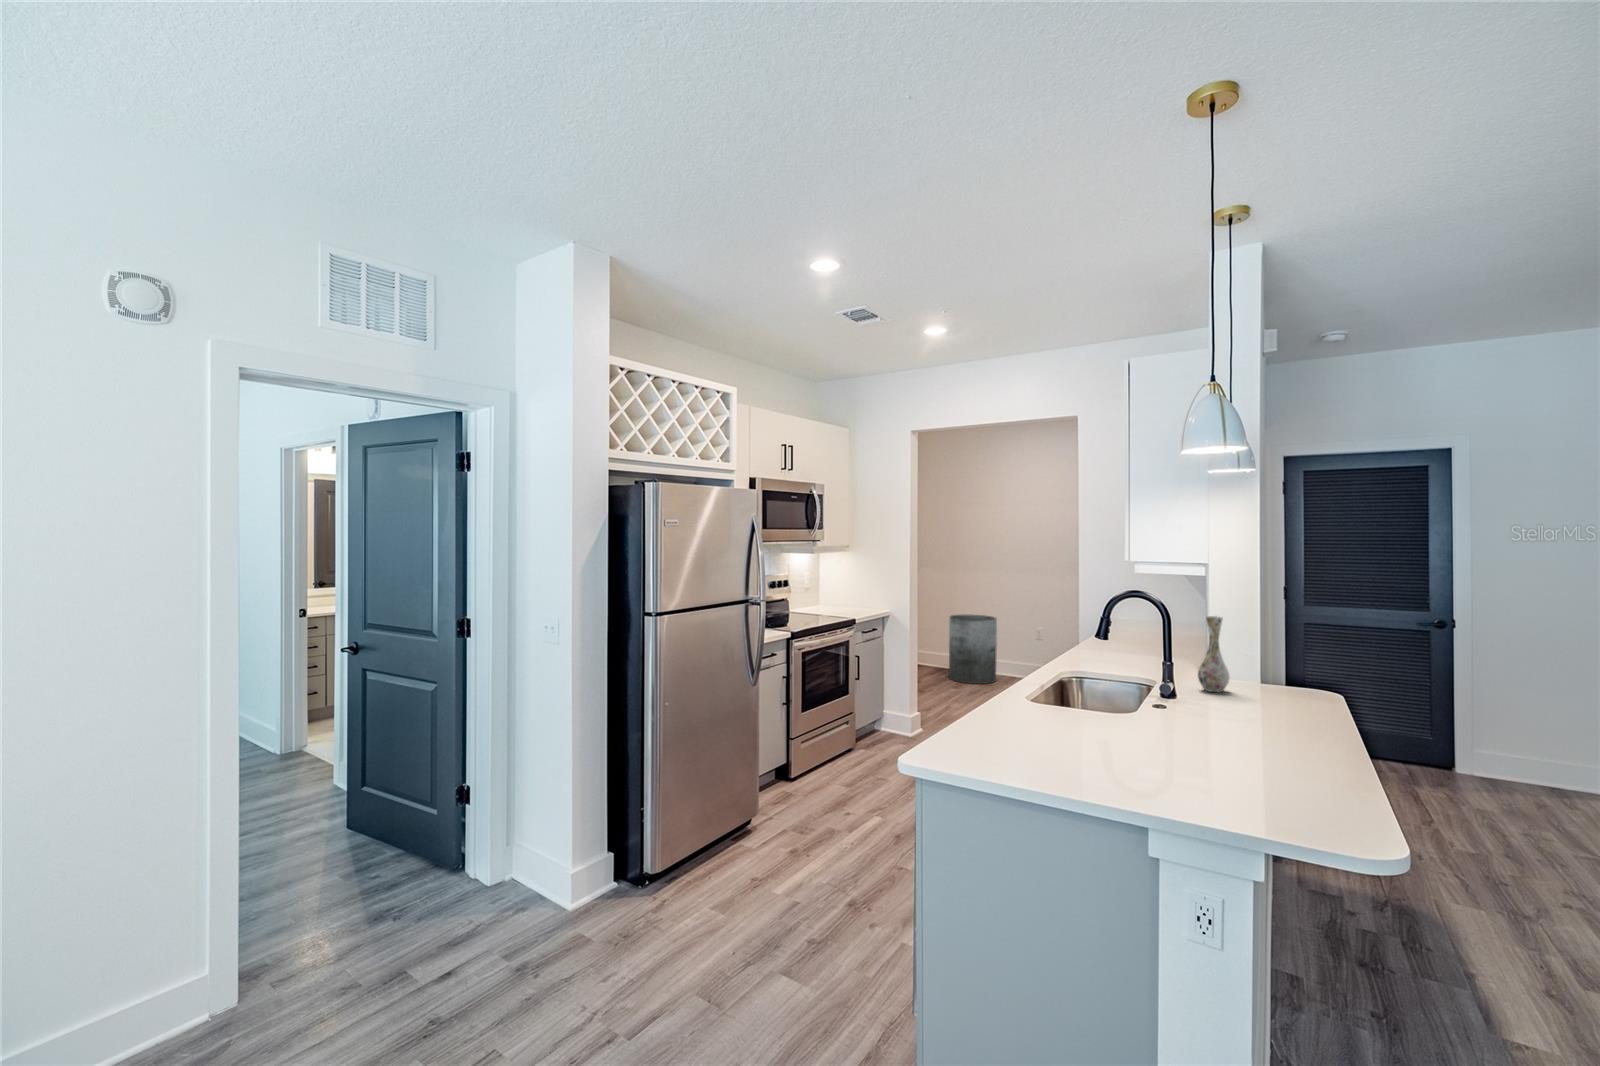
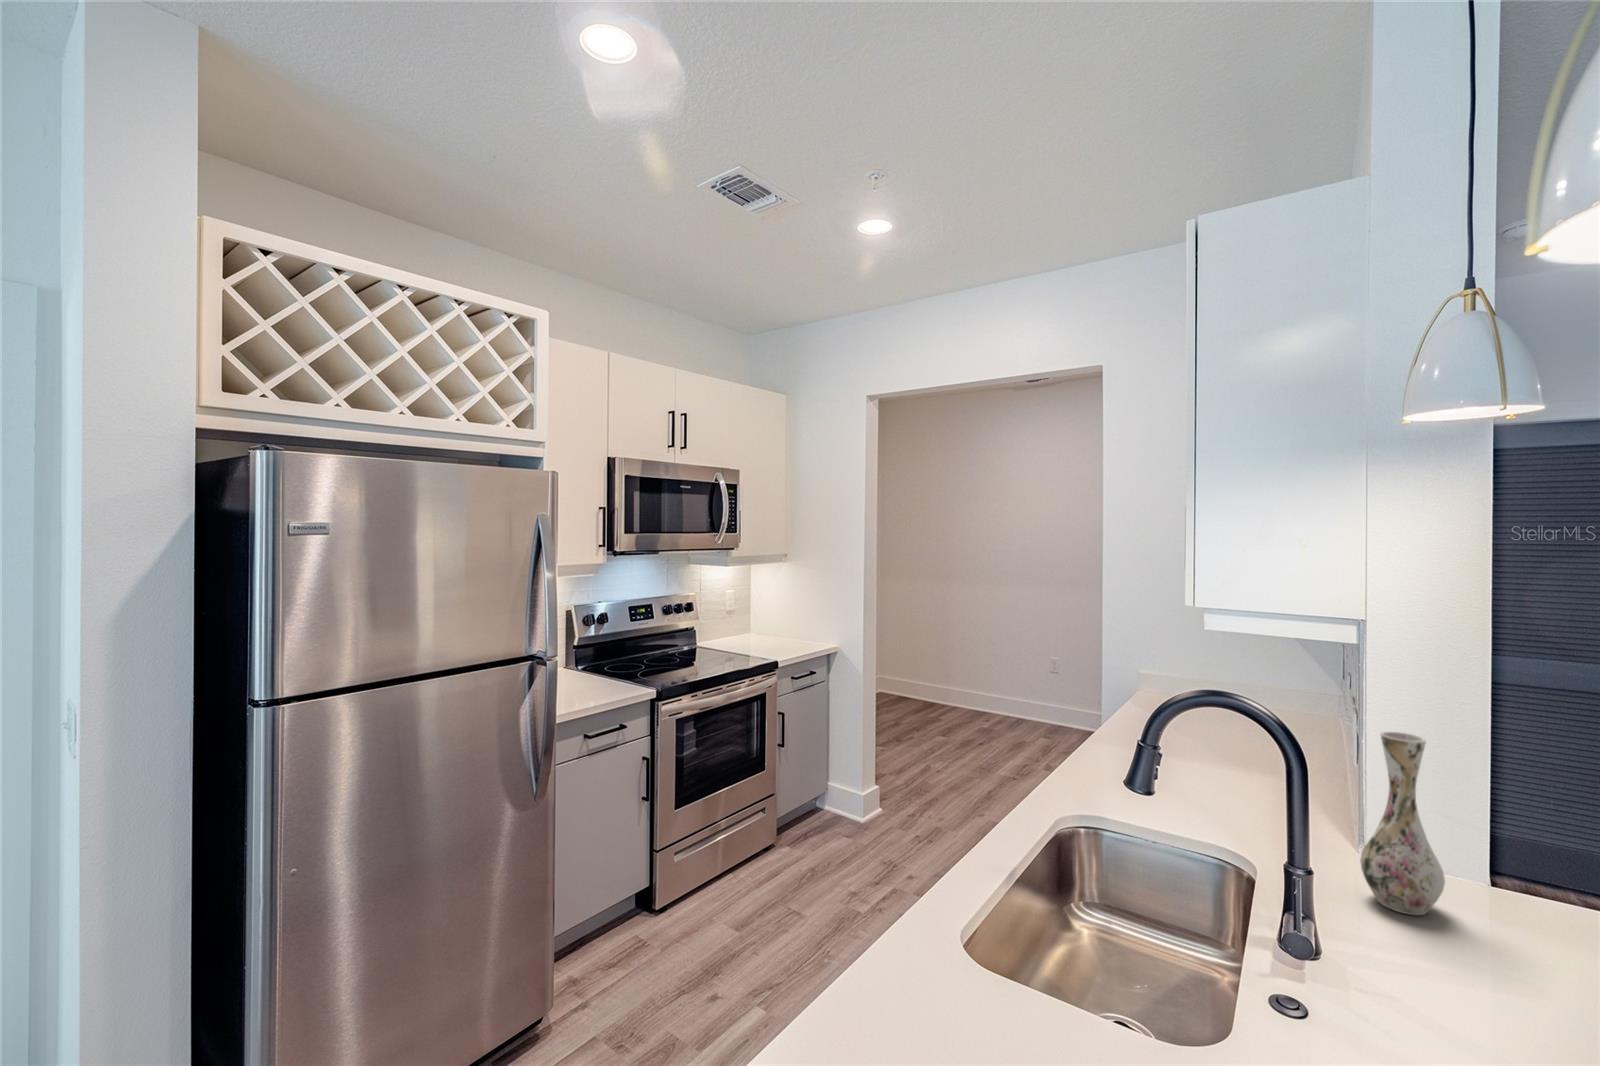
trash can: present [949,615,997,684] -> none [938,637,998,727]

